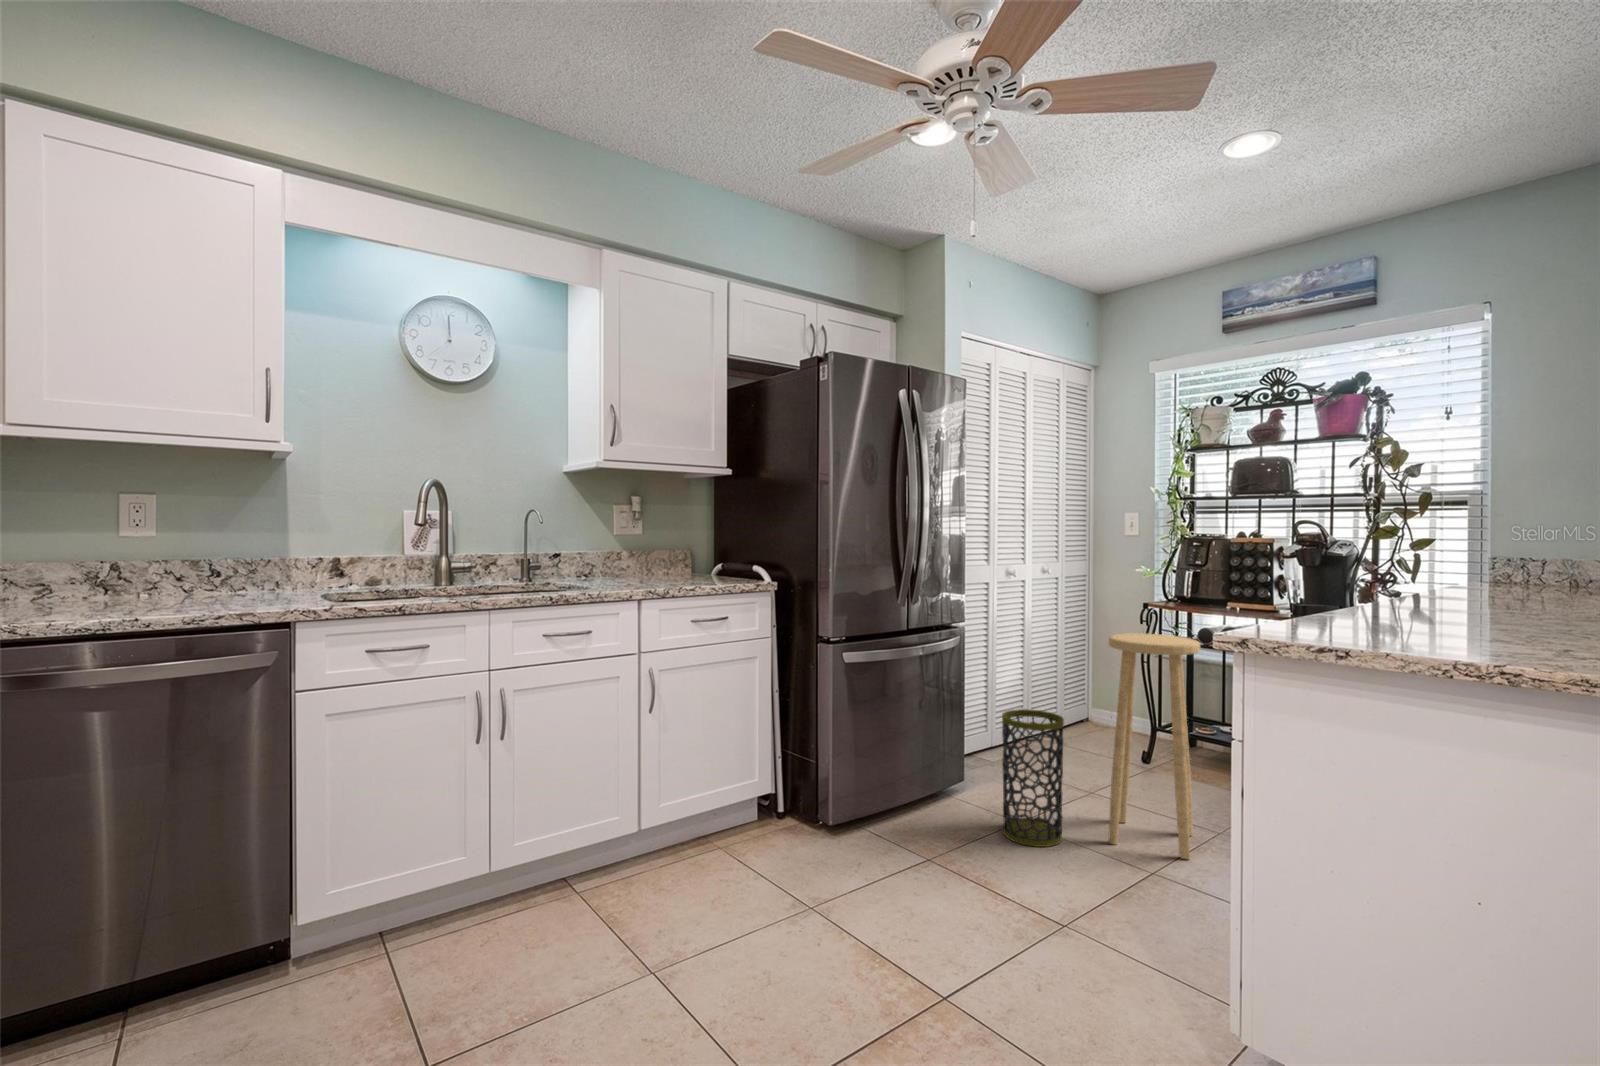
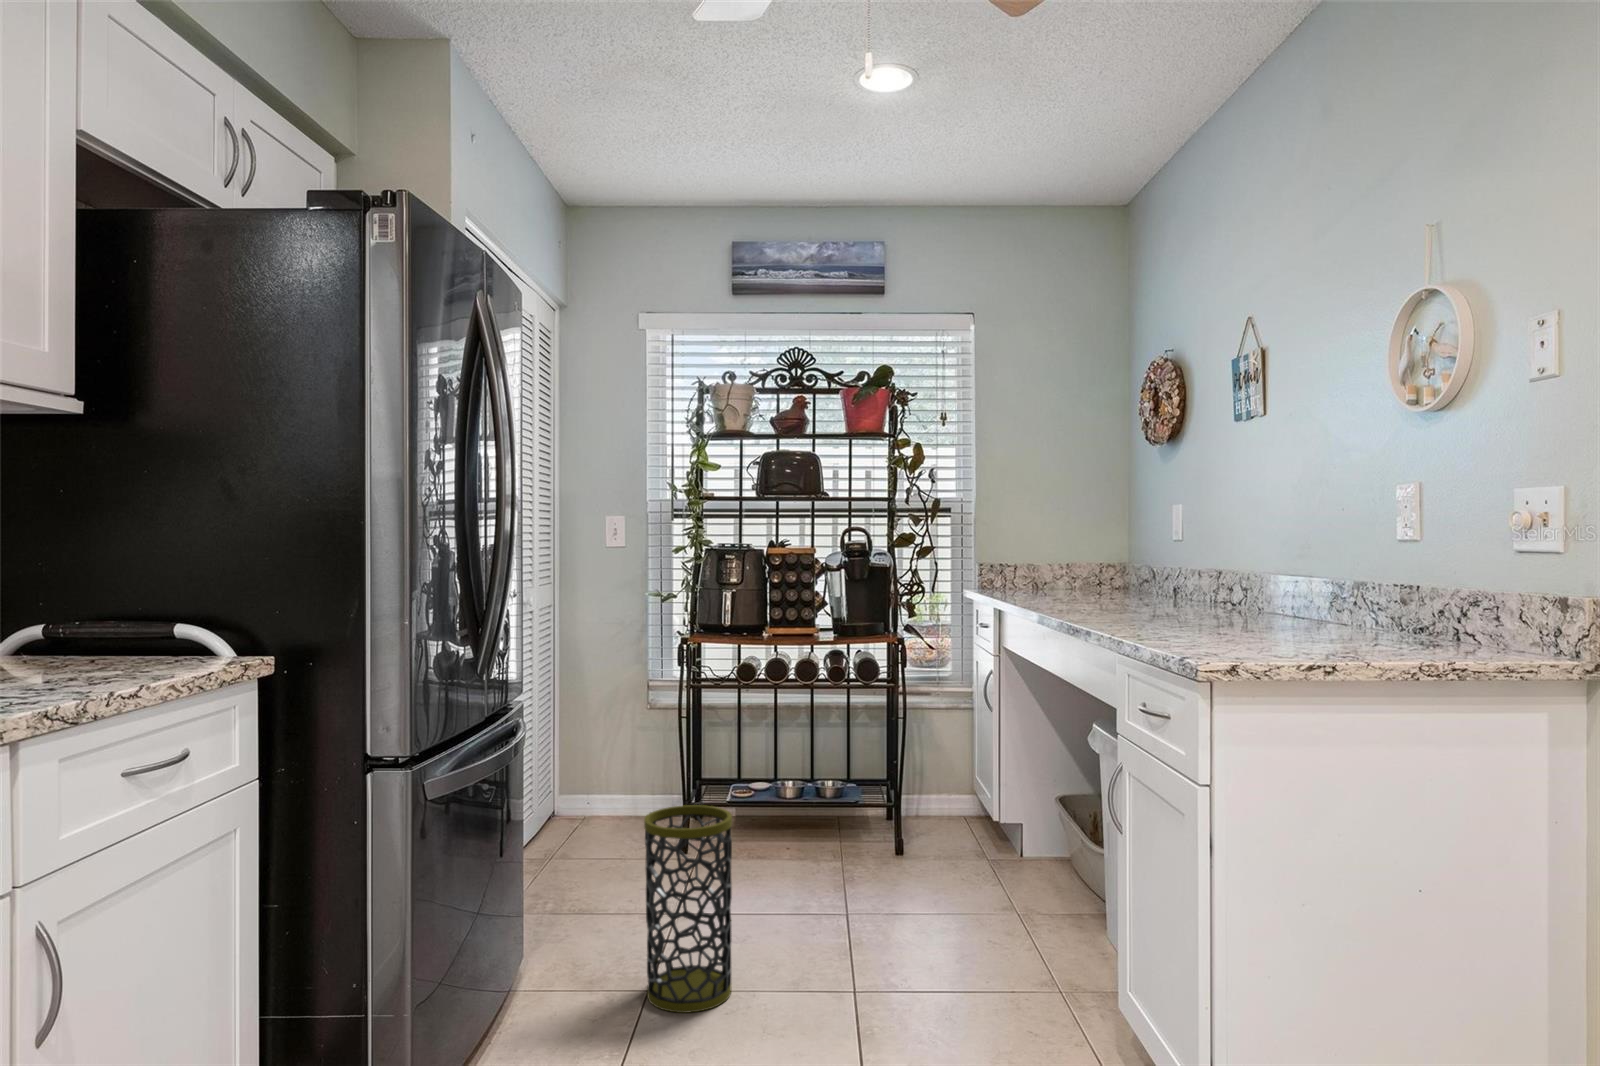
stool: present [1109,633,1200,859] -> none [749,673,866,966]

